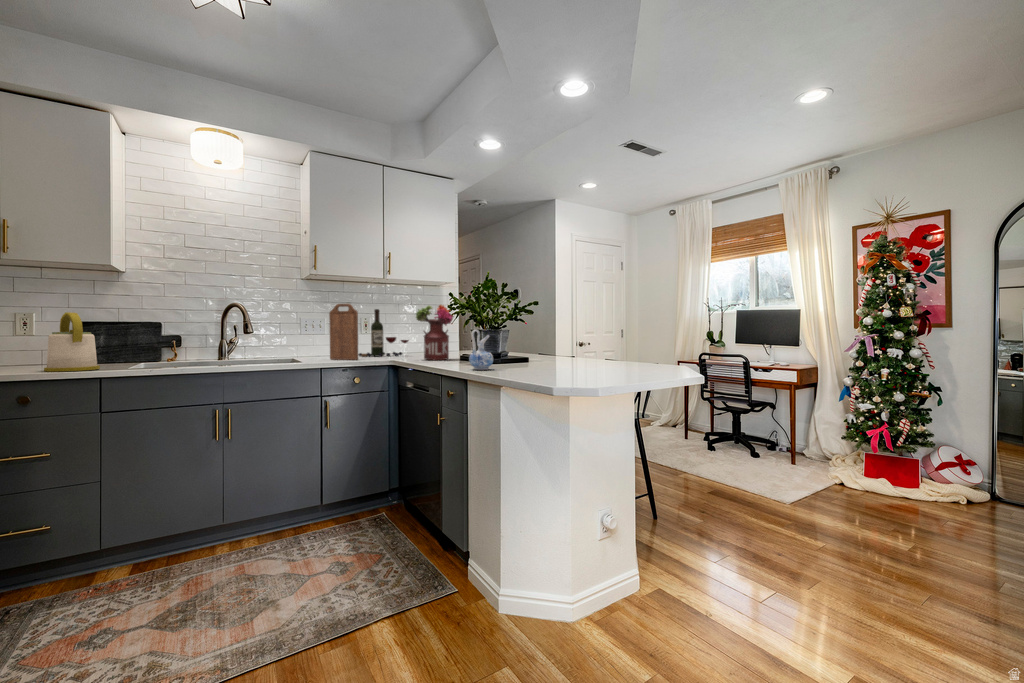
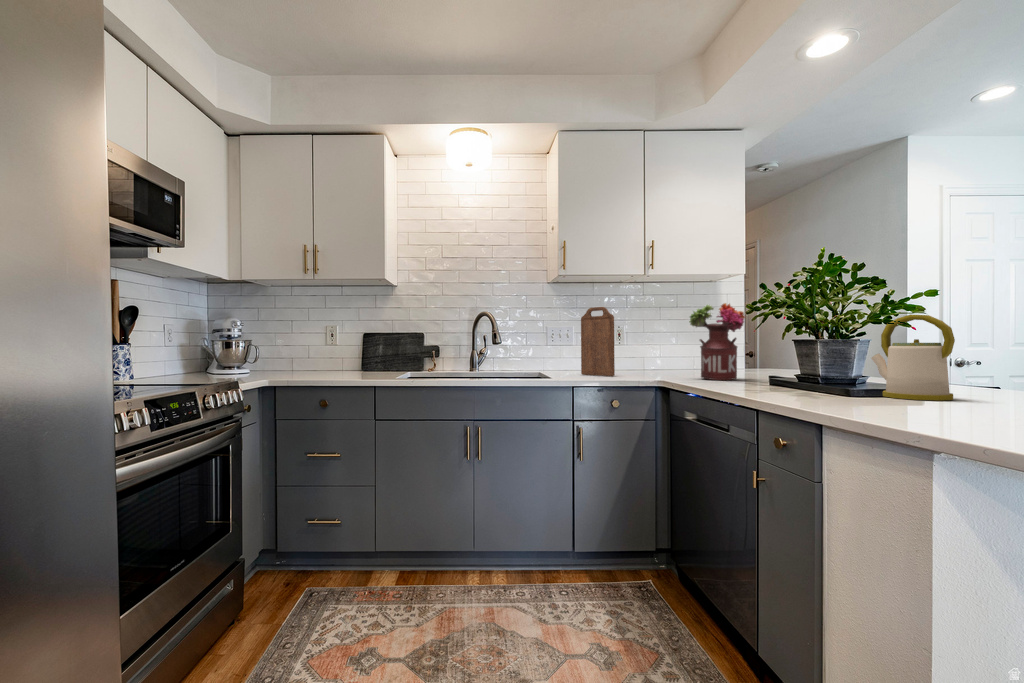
wine bottle: present [359,309,409,357] -> none [612,313,677,372]
kettle: present [44,312,100,372] -> present [871,314,955,401]
ceramic pitcher: present [469,330,493,370] -> none [789,337,833,400]

